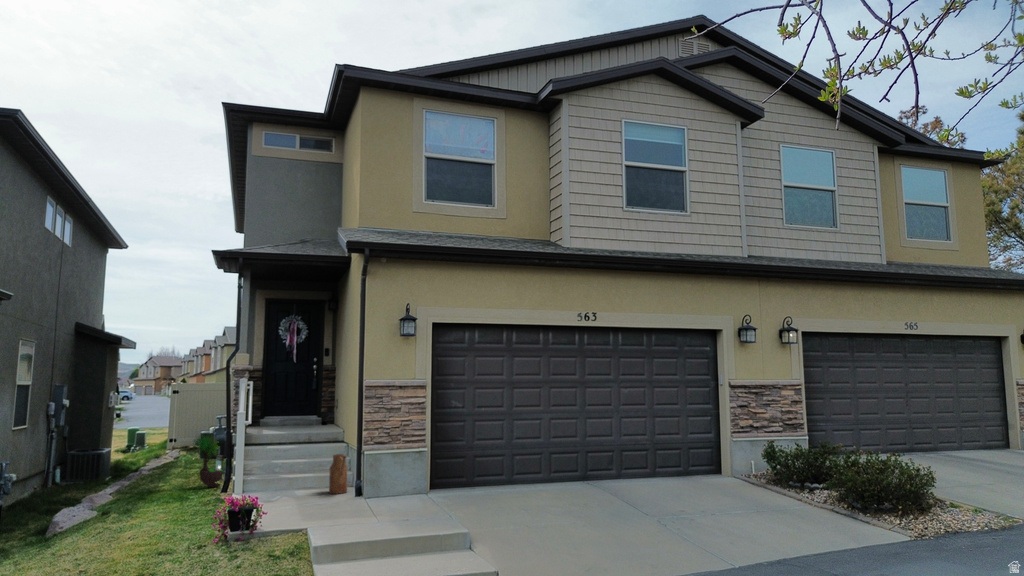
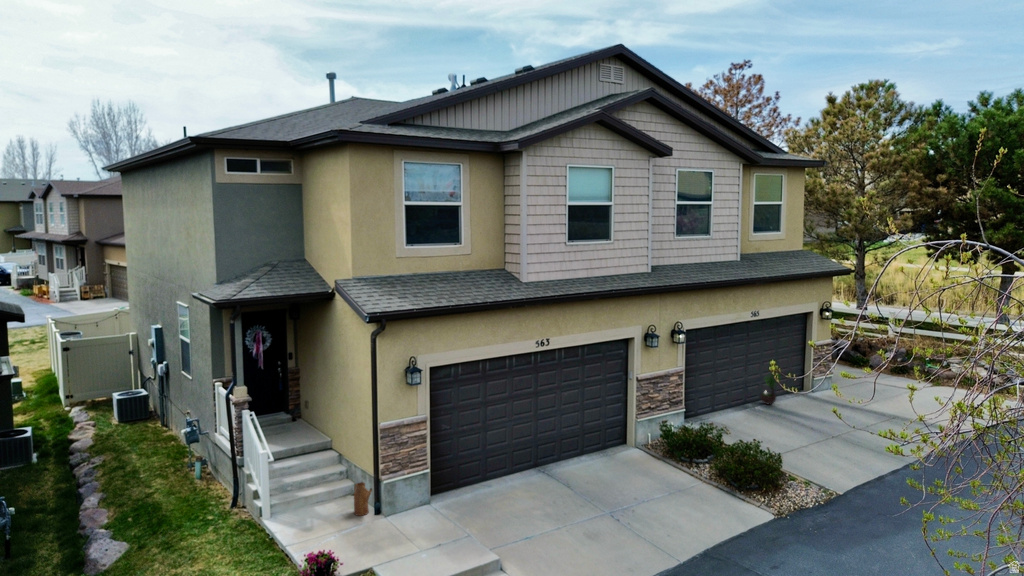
potted tree: present [194,435,223,487] -> present [760,375,779,404]

